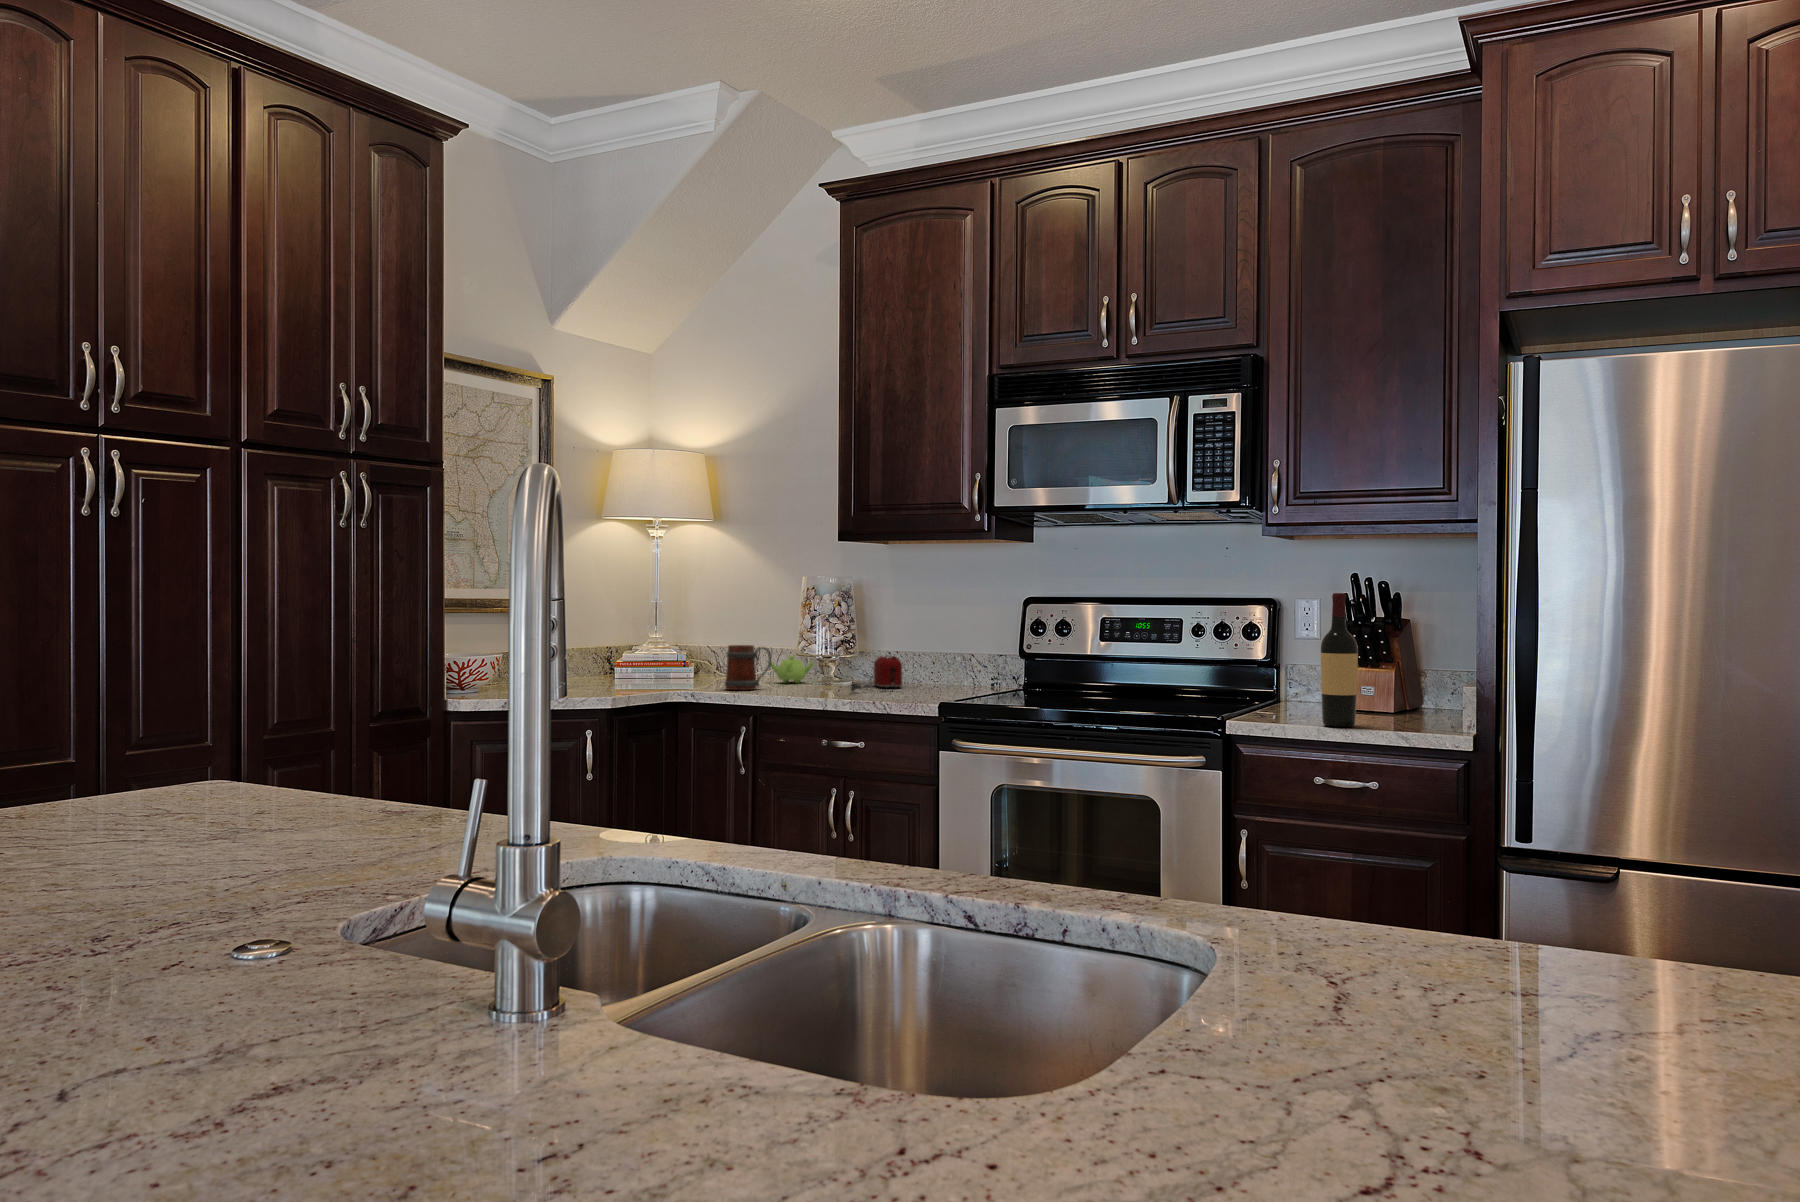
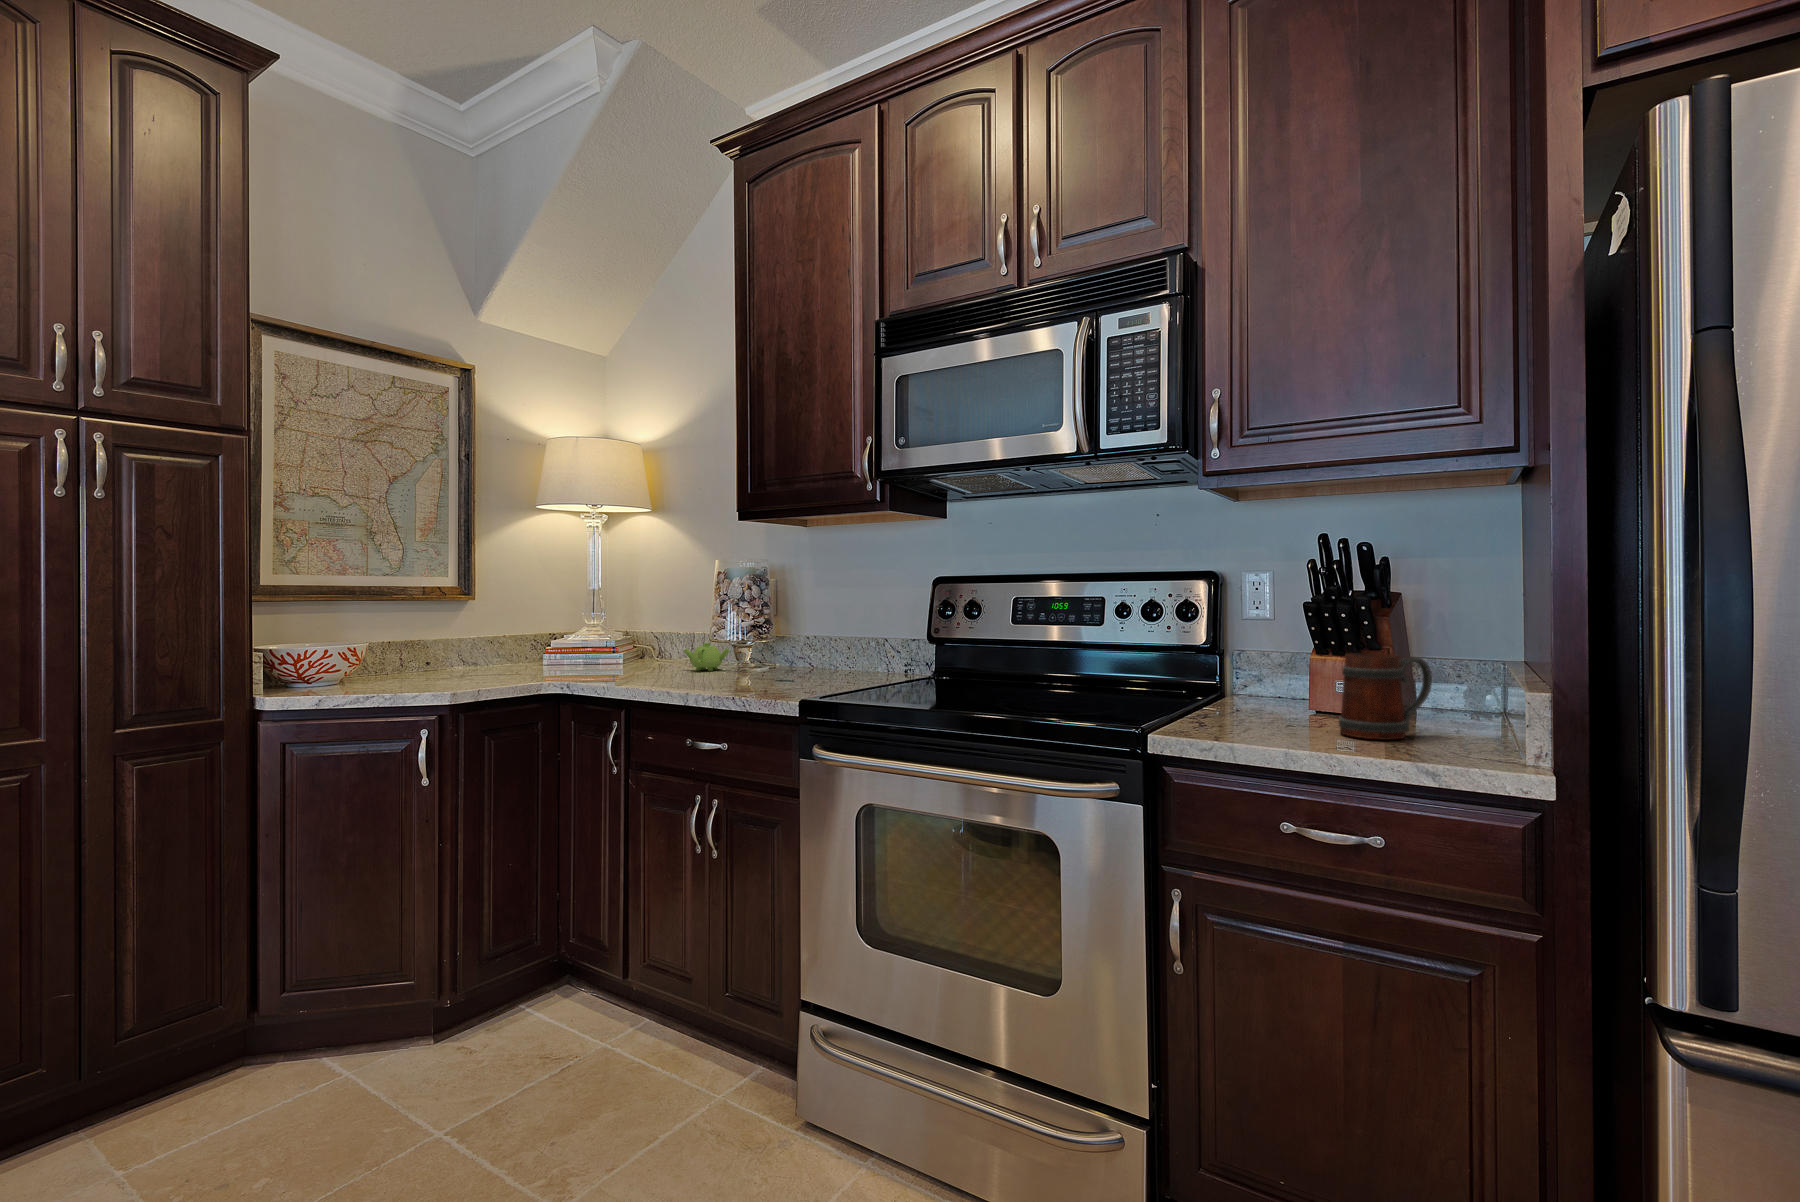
wine bottle: present [1321,593,1358,727] -> none [1287,554,1344,750]
mug: present [725,645,771,690] -> present [1339,653,1432,740]
toaster: present [850,656,902,691] -> none [738,642,808,683]

